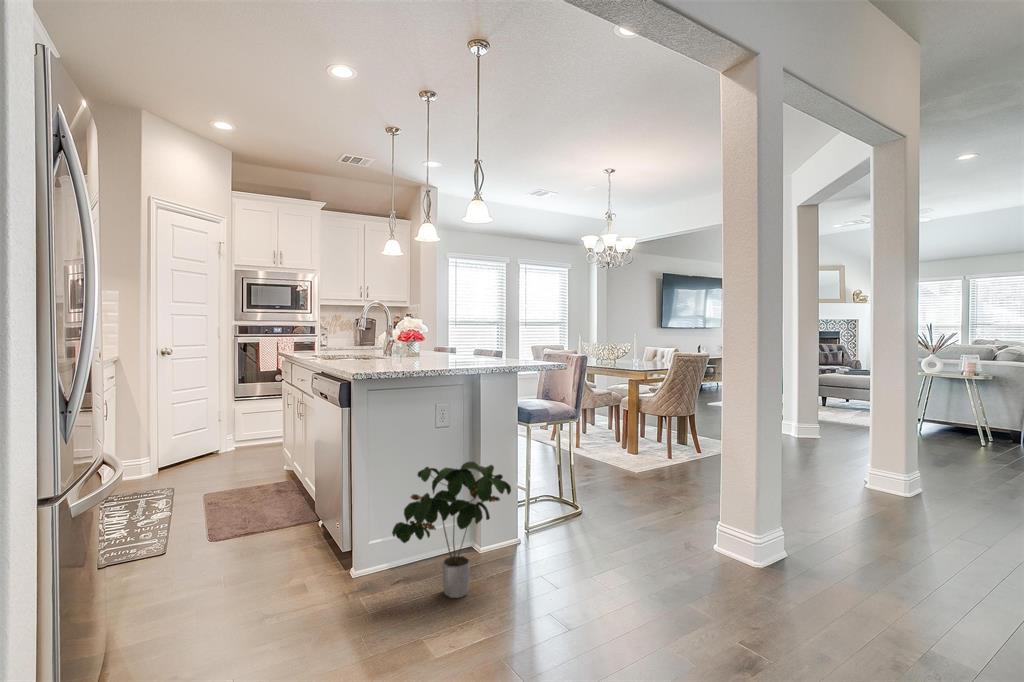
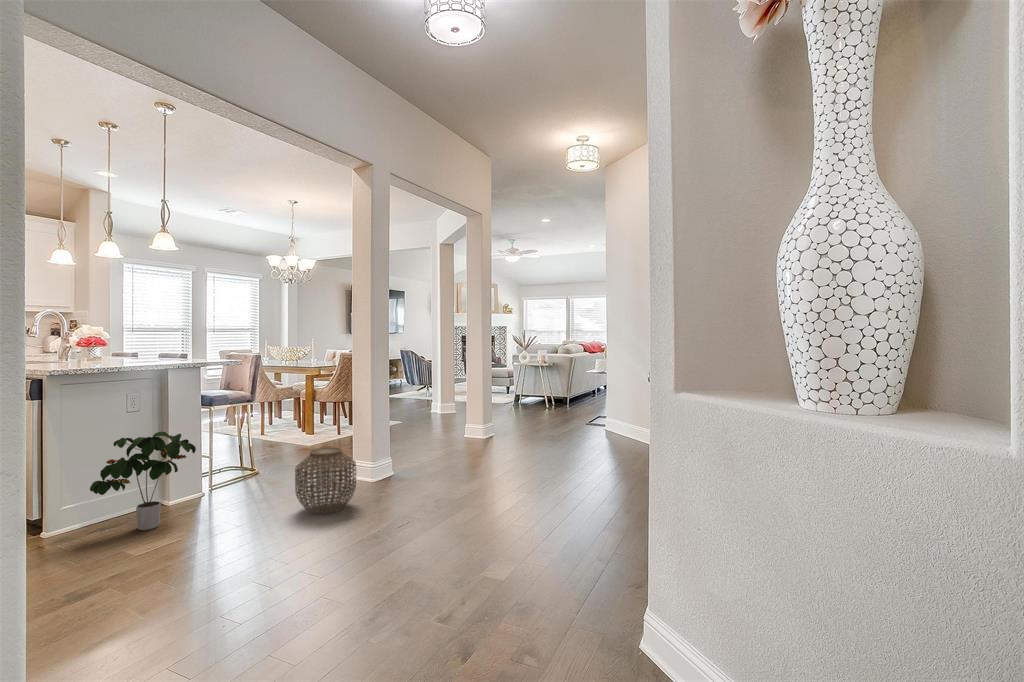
woven basket: none [650,515,753,638] -> present [295,447,356,515]

